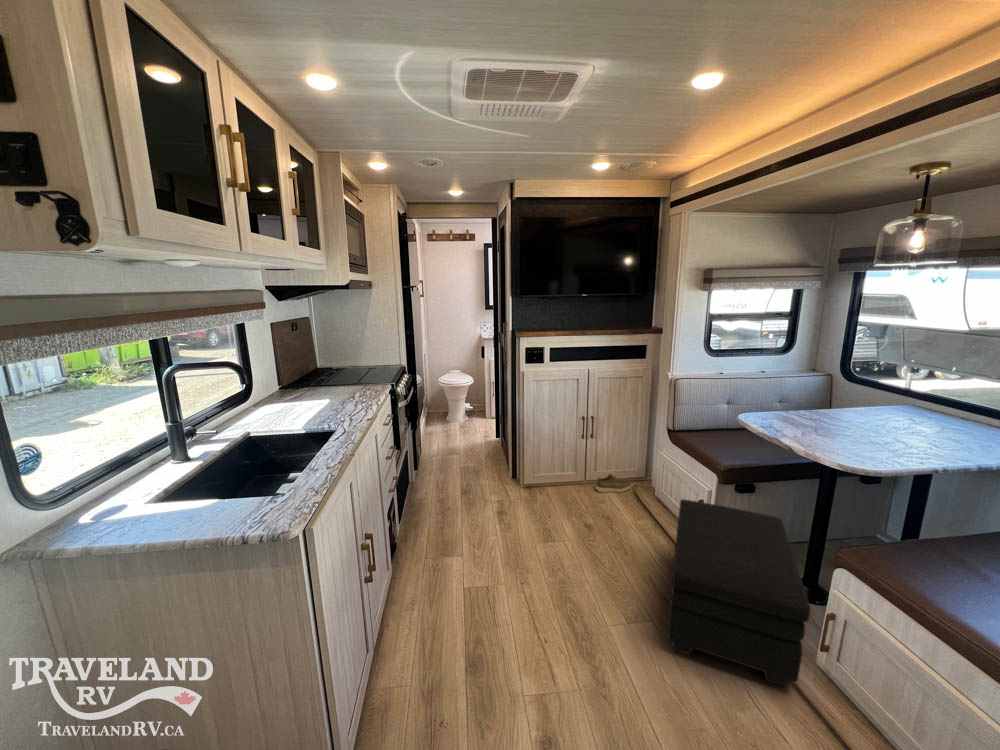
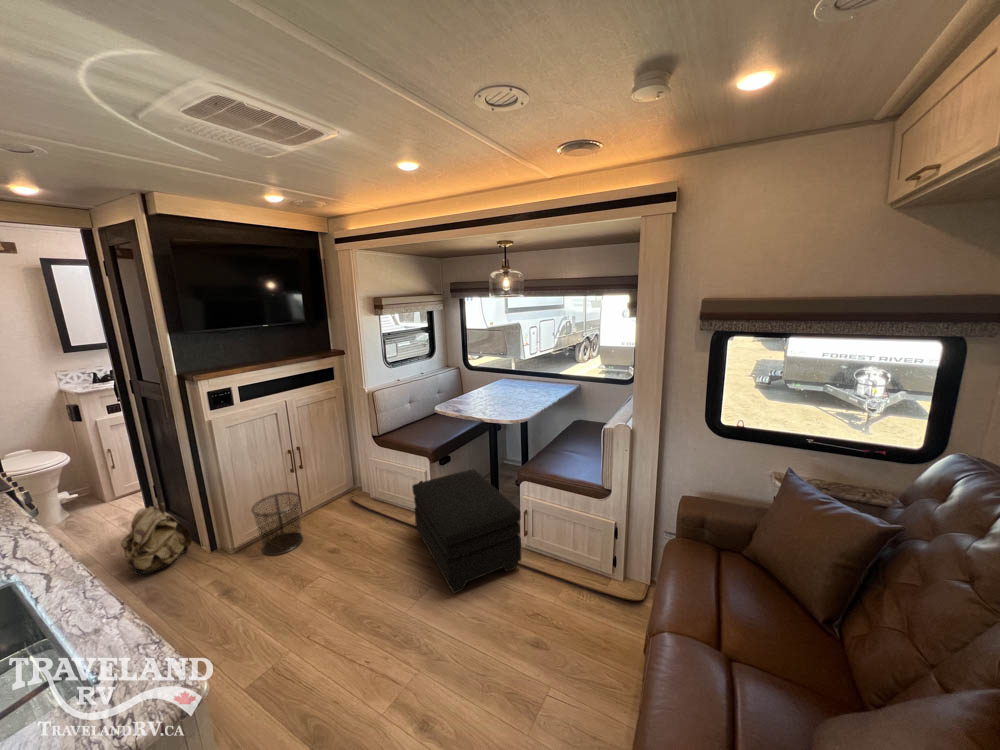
backpack: none [466,426,505,475] -> present [121,503,192,576]
waste bin: none [538,452,579,508] -> present [251,492,303,555]
shoe: present [595,474,631,492] -> none [315,494,347,516]

